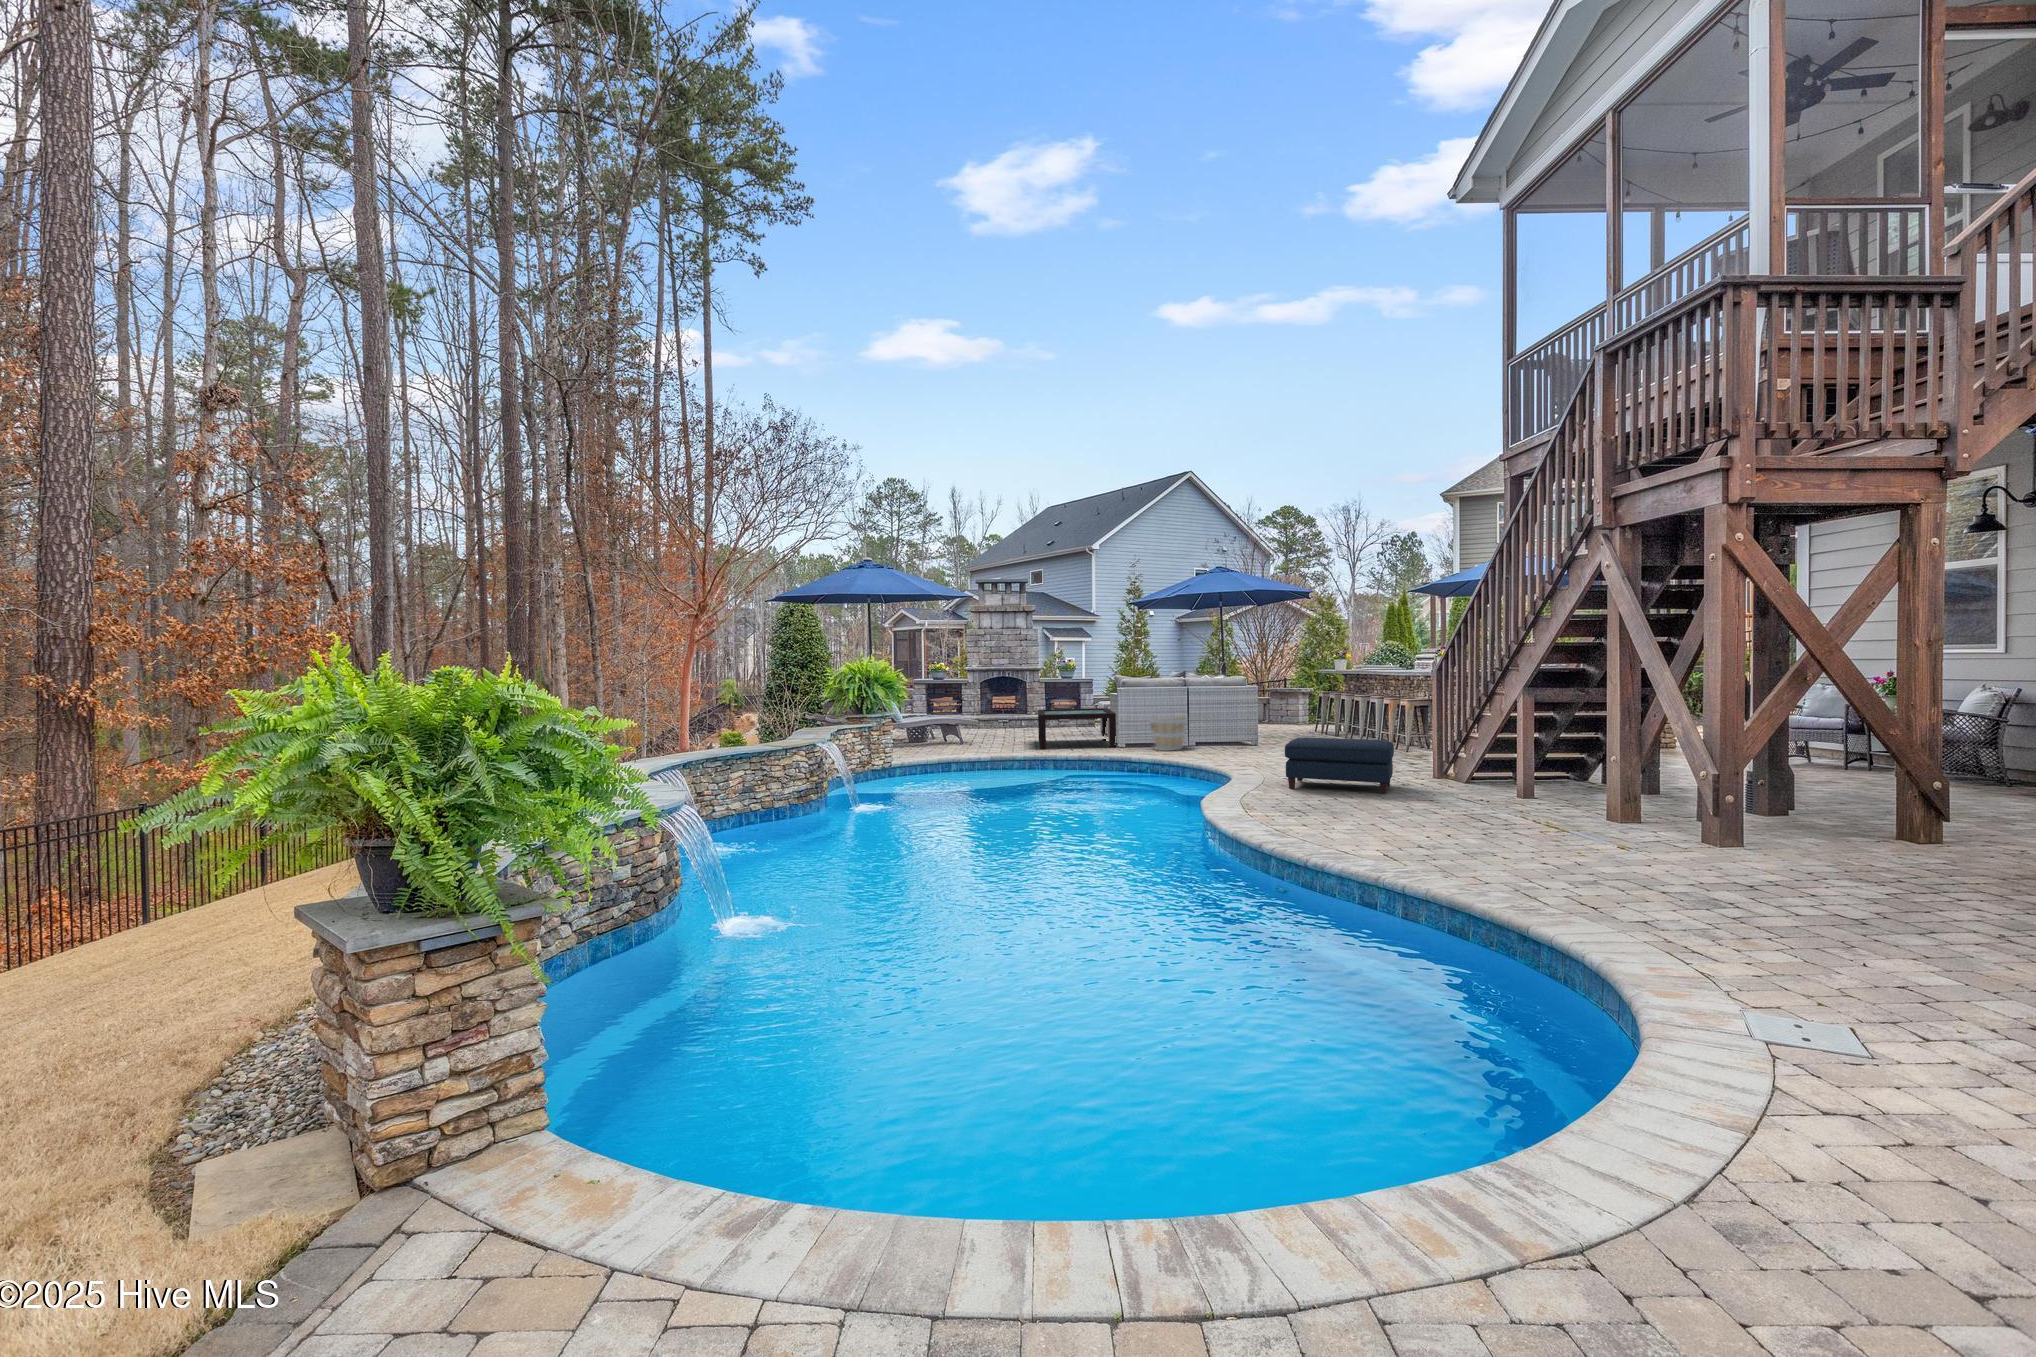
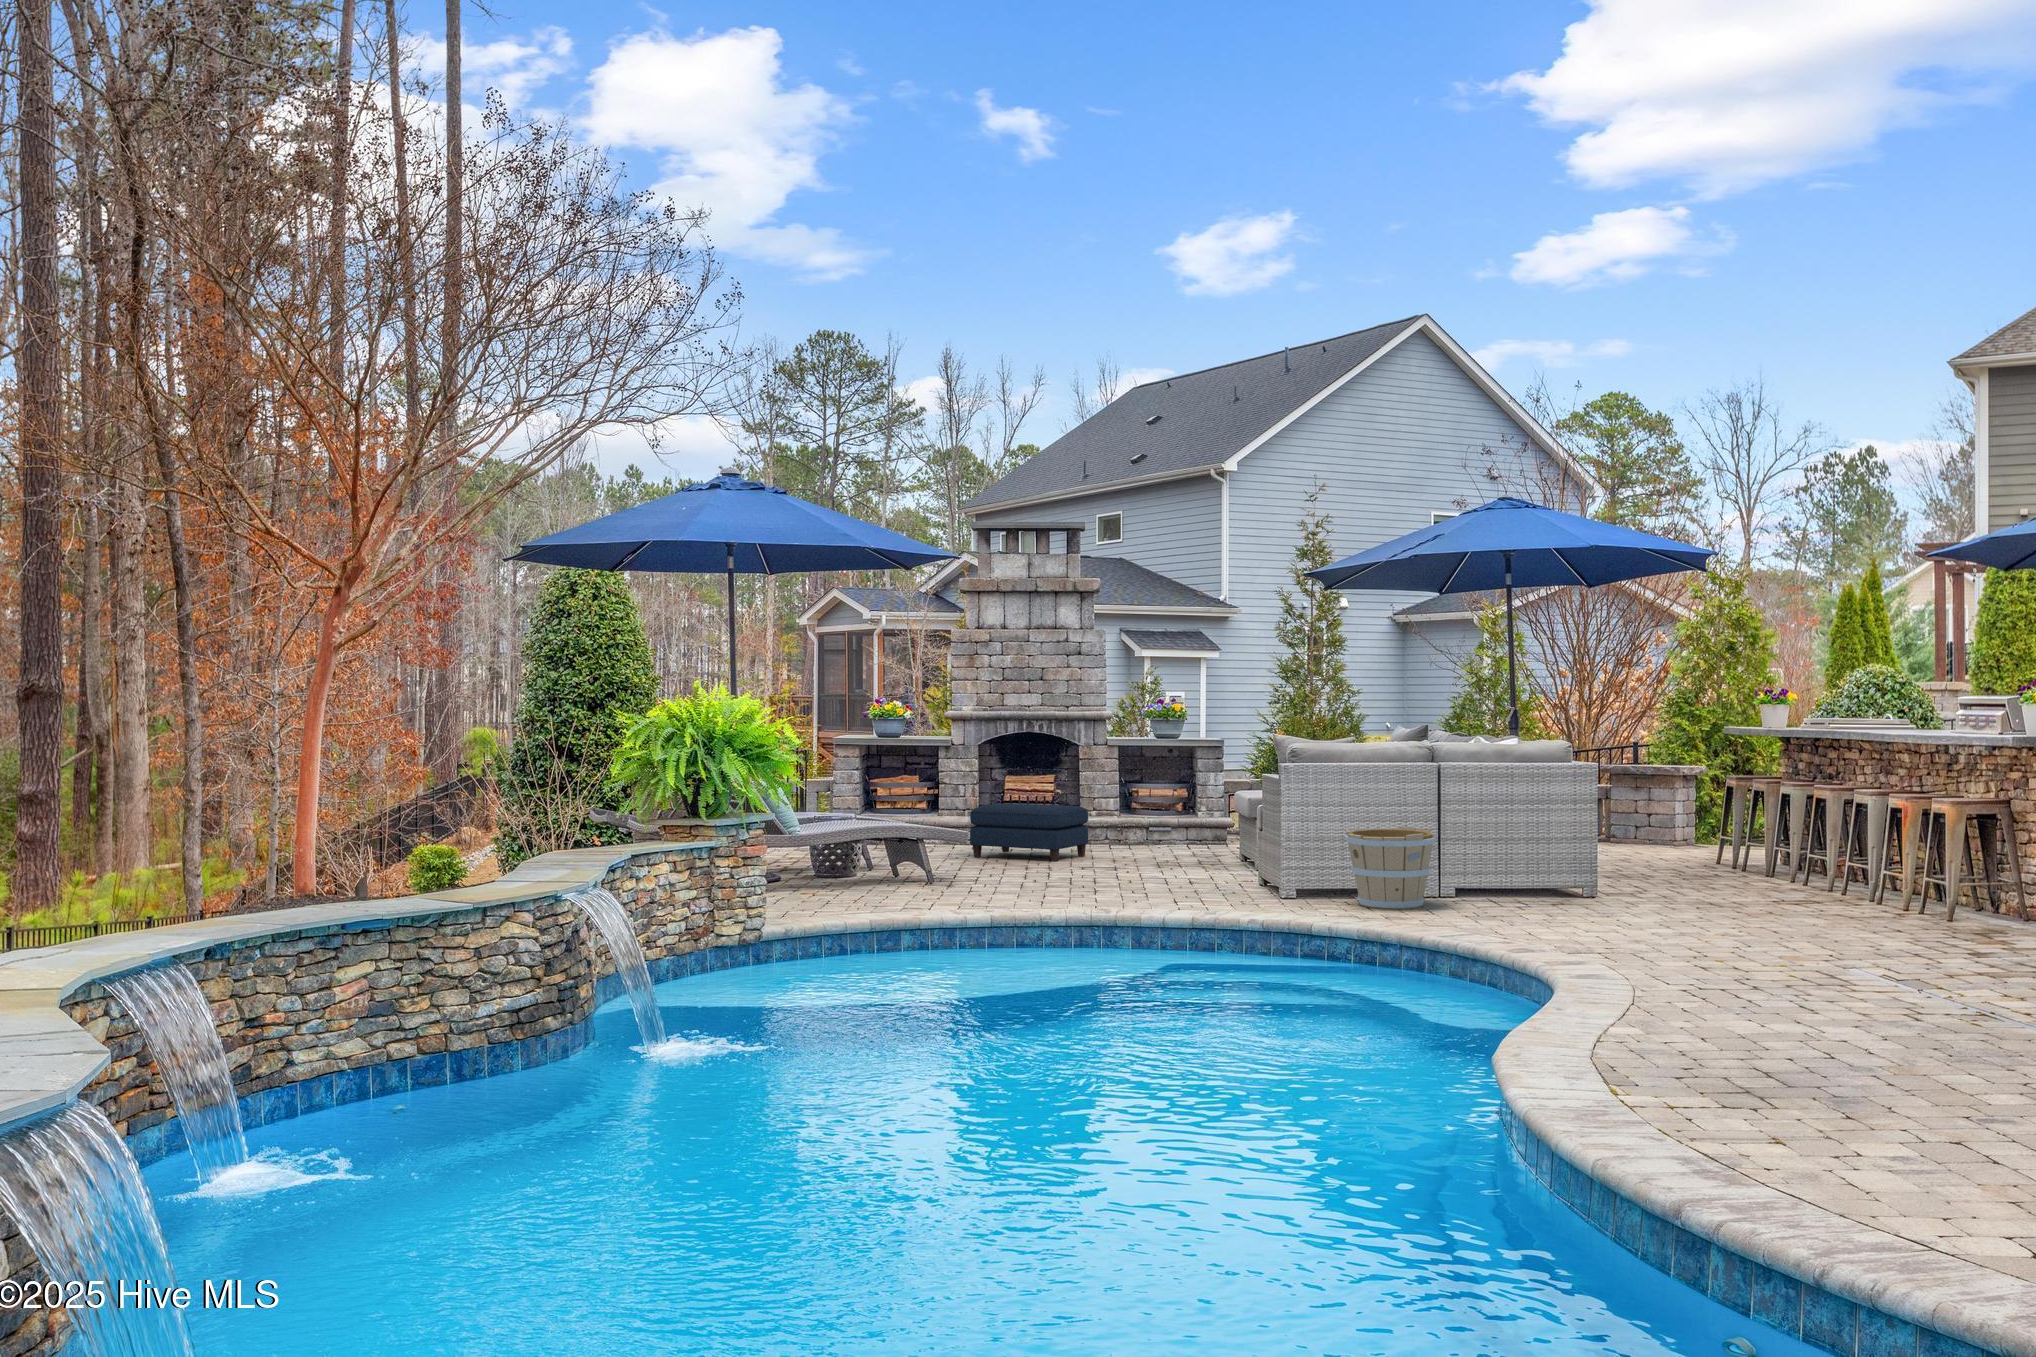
coffee table: present [1038,708,1116,750] -> none [1098,808,1273,901]
ottoman: present [1285,738,1394,794] -> present [970,804,1088,862]

